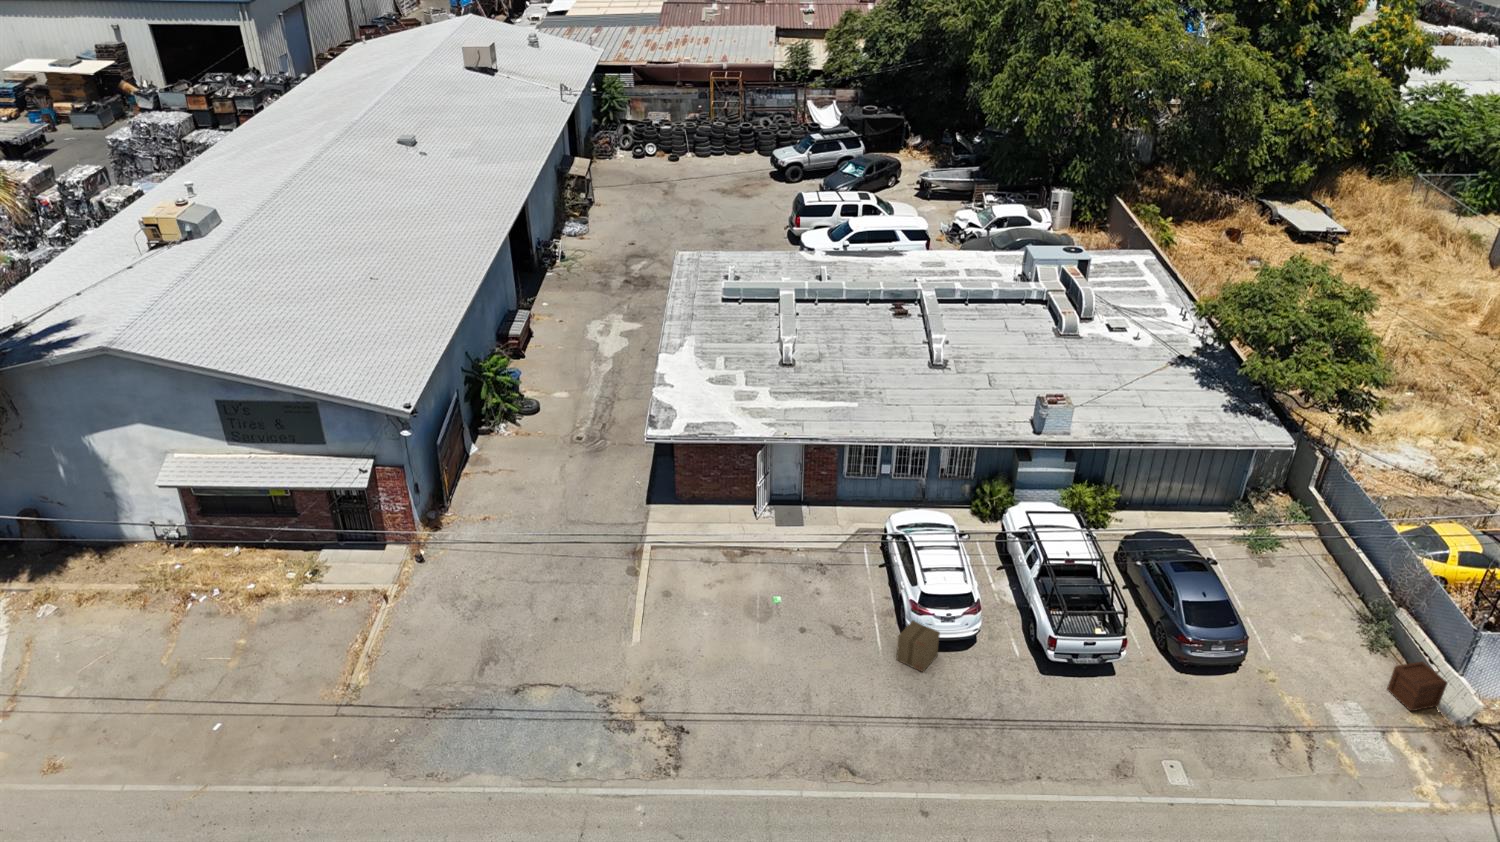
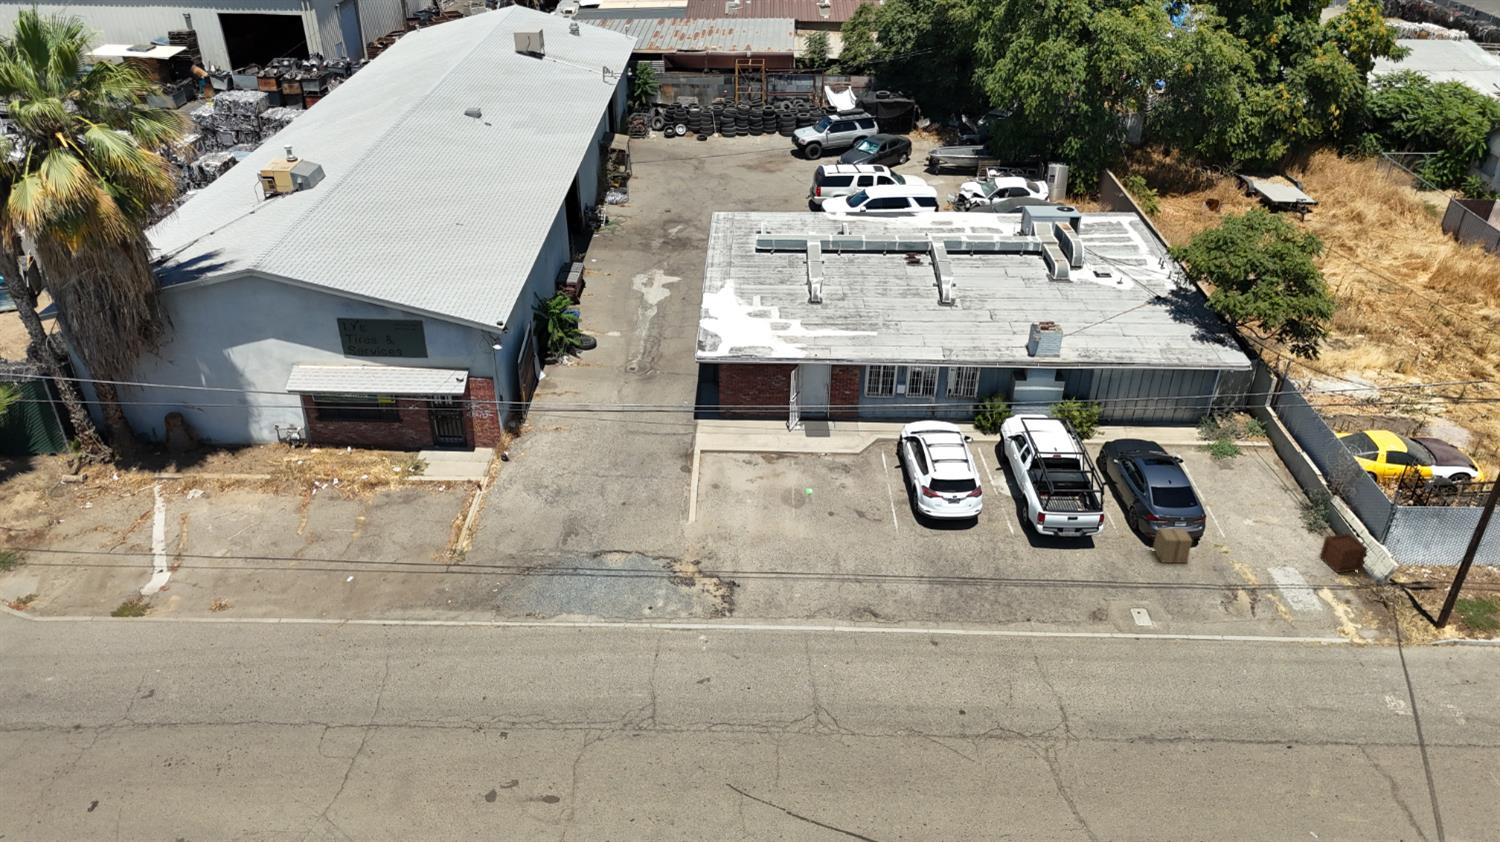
cardboard box: present [896,620,940,672] -> present [1153,528,1192,563]

